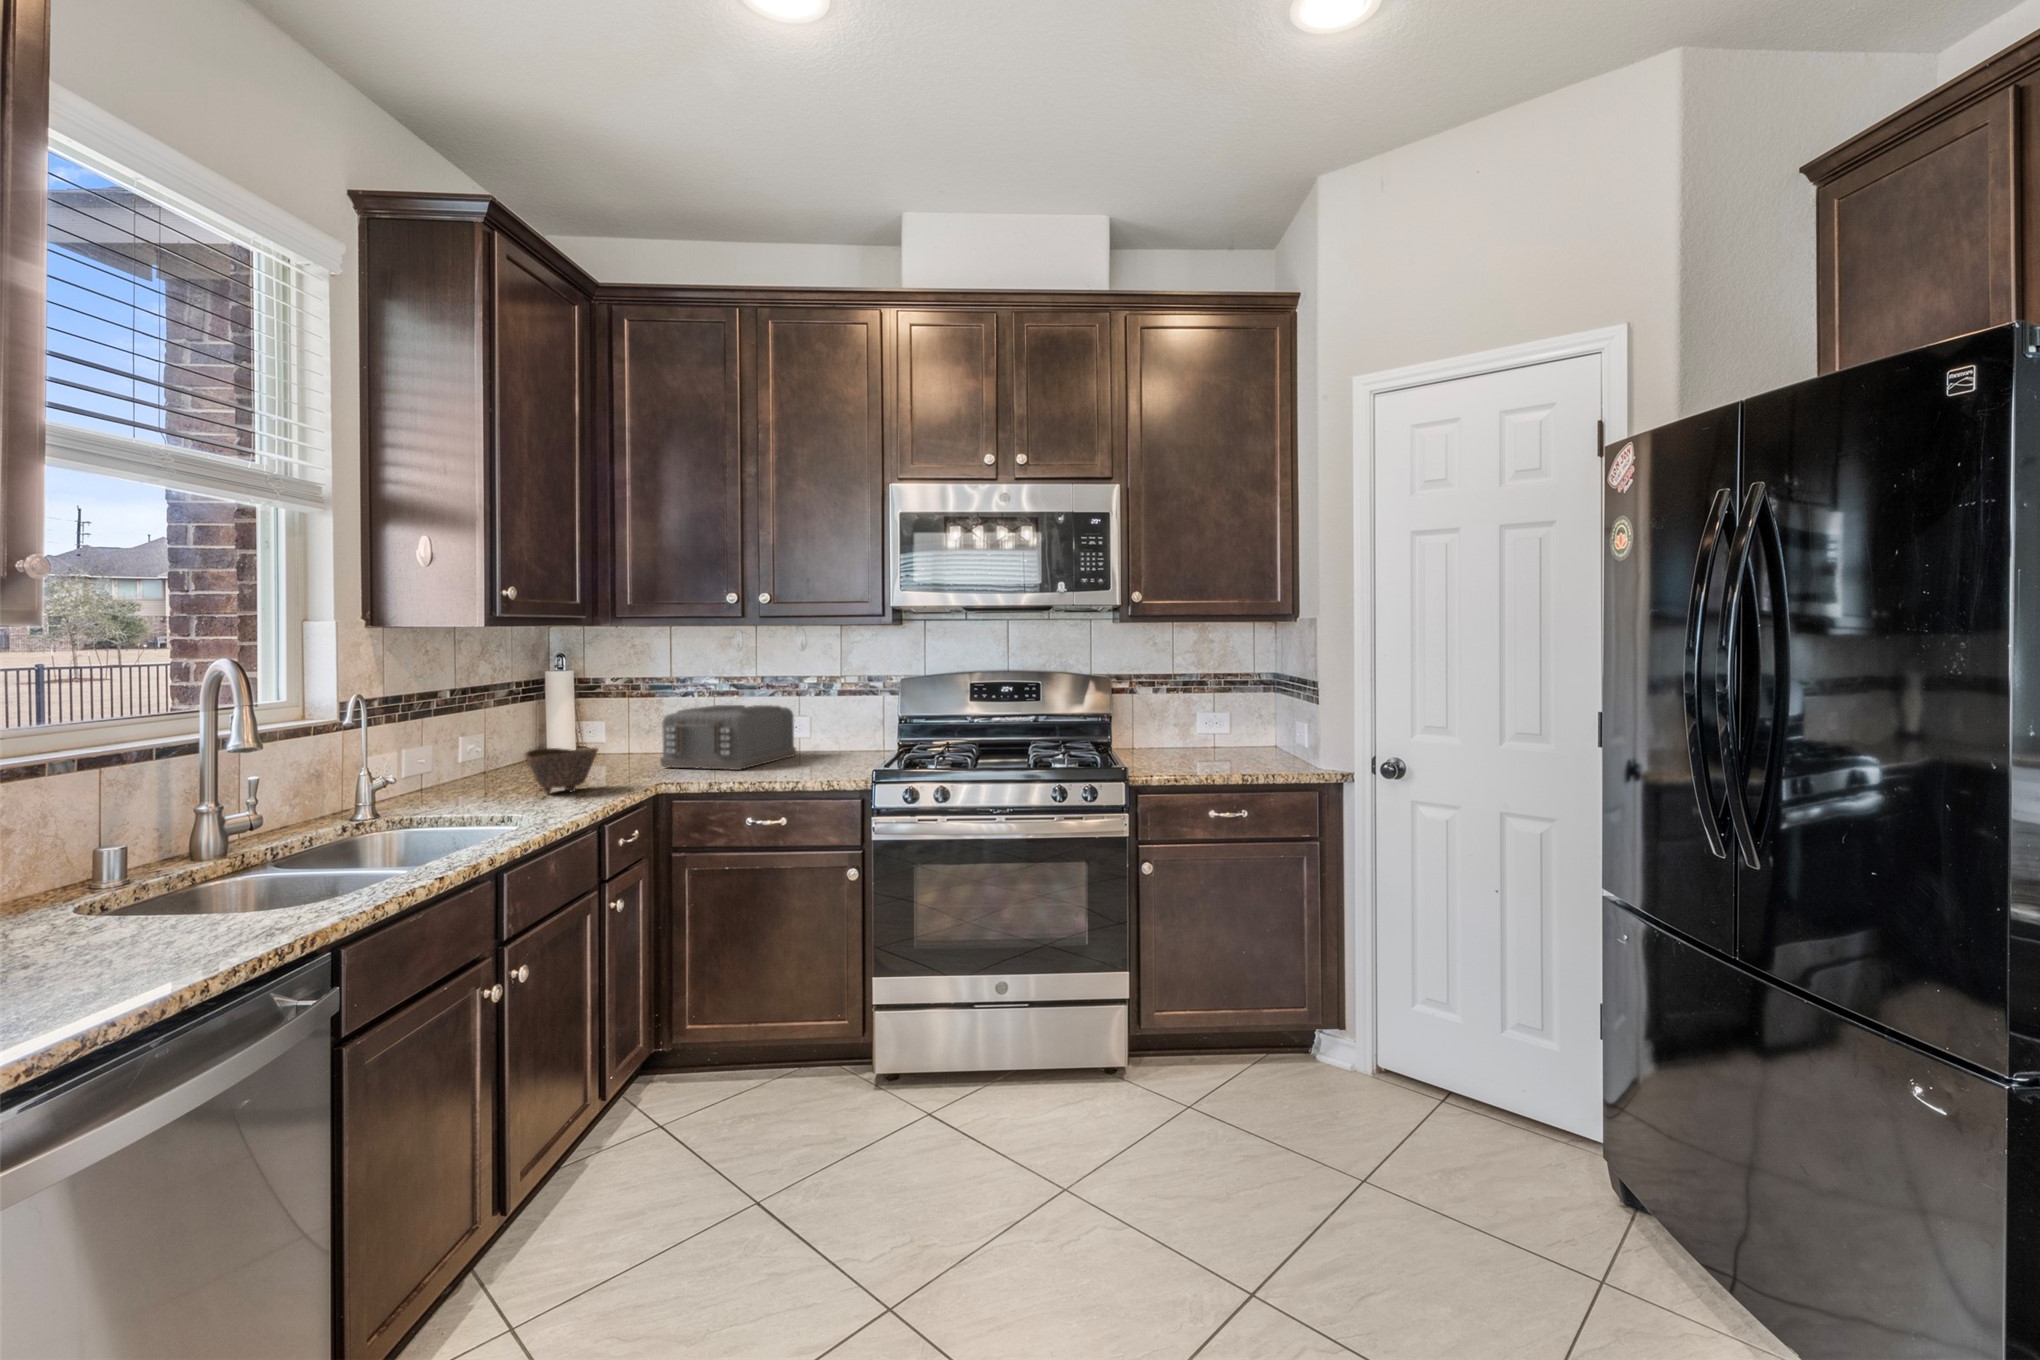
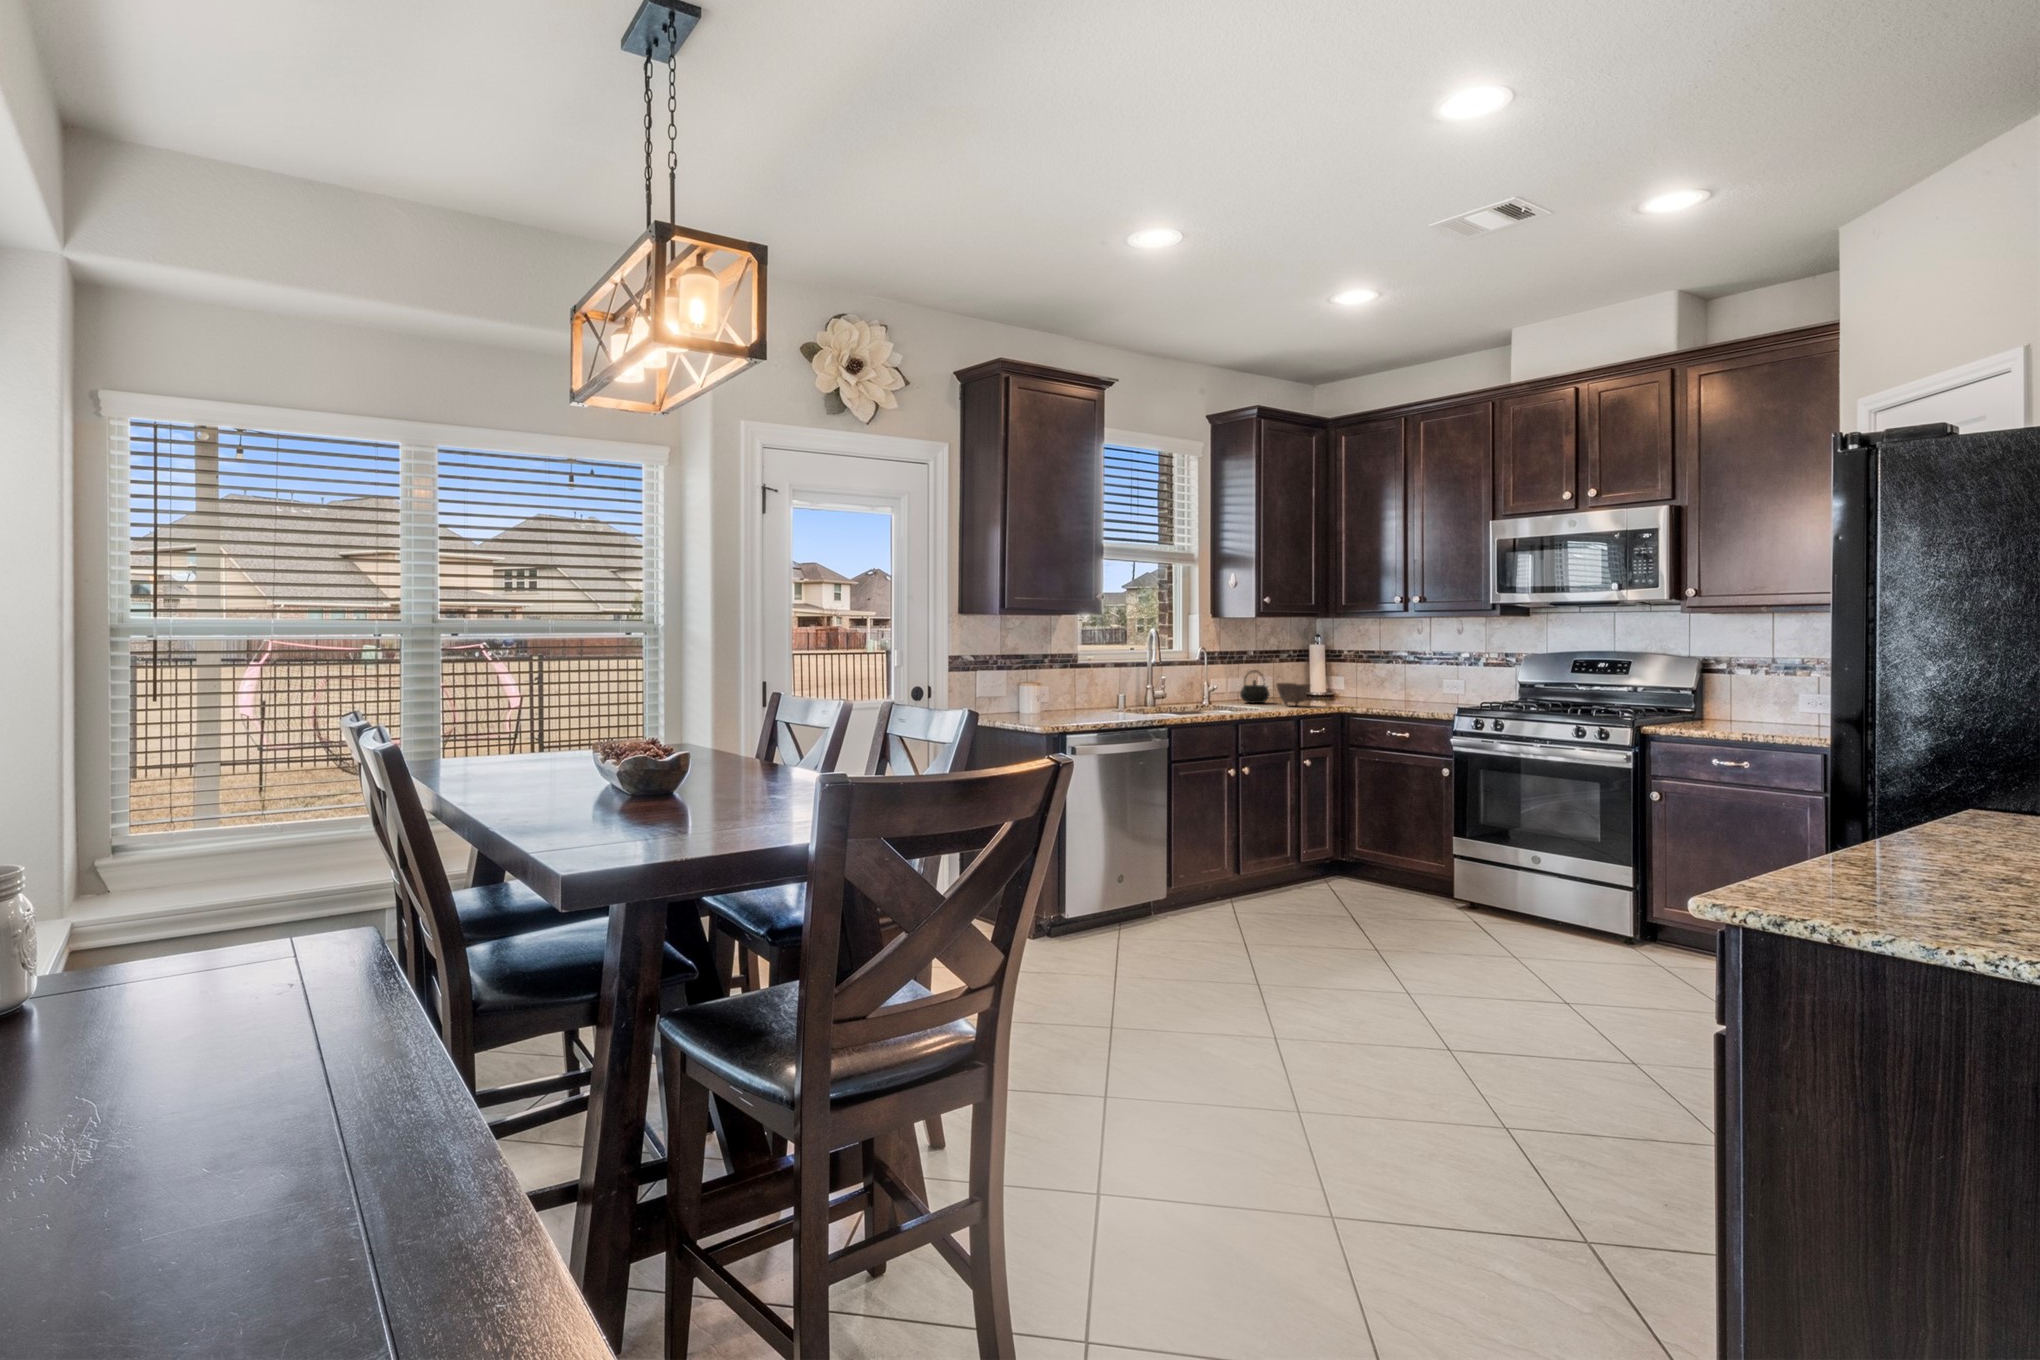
toaster: present [660,705,796,770] -> none [1356,668,1445,706]
kettle: none [433,728,500,794] -> present [1240,670,1270,703]

